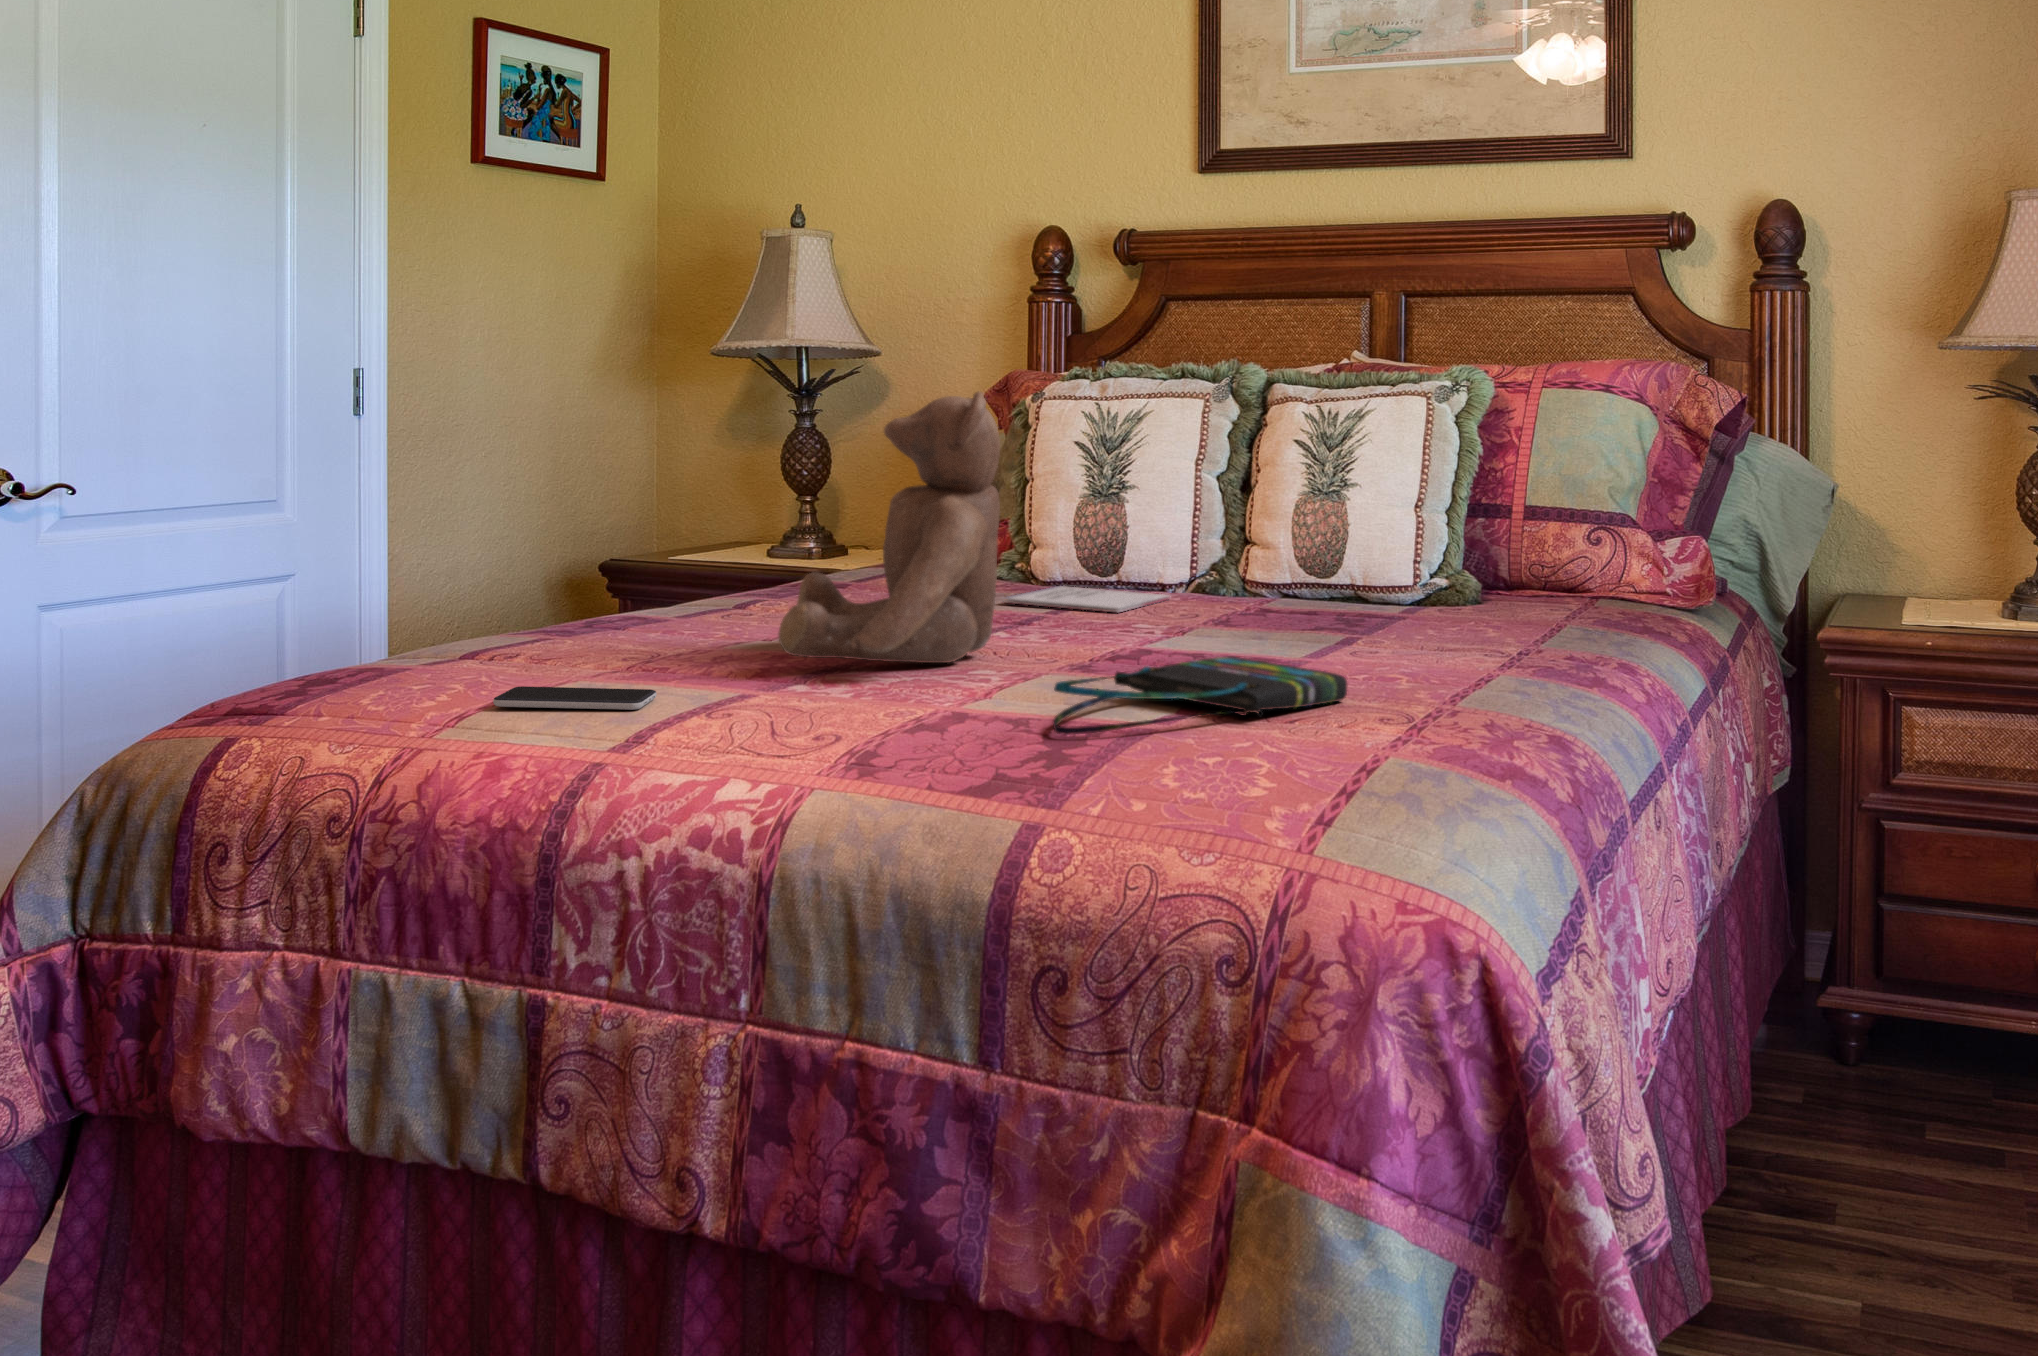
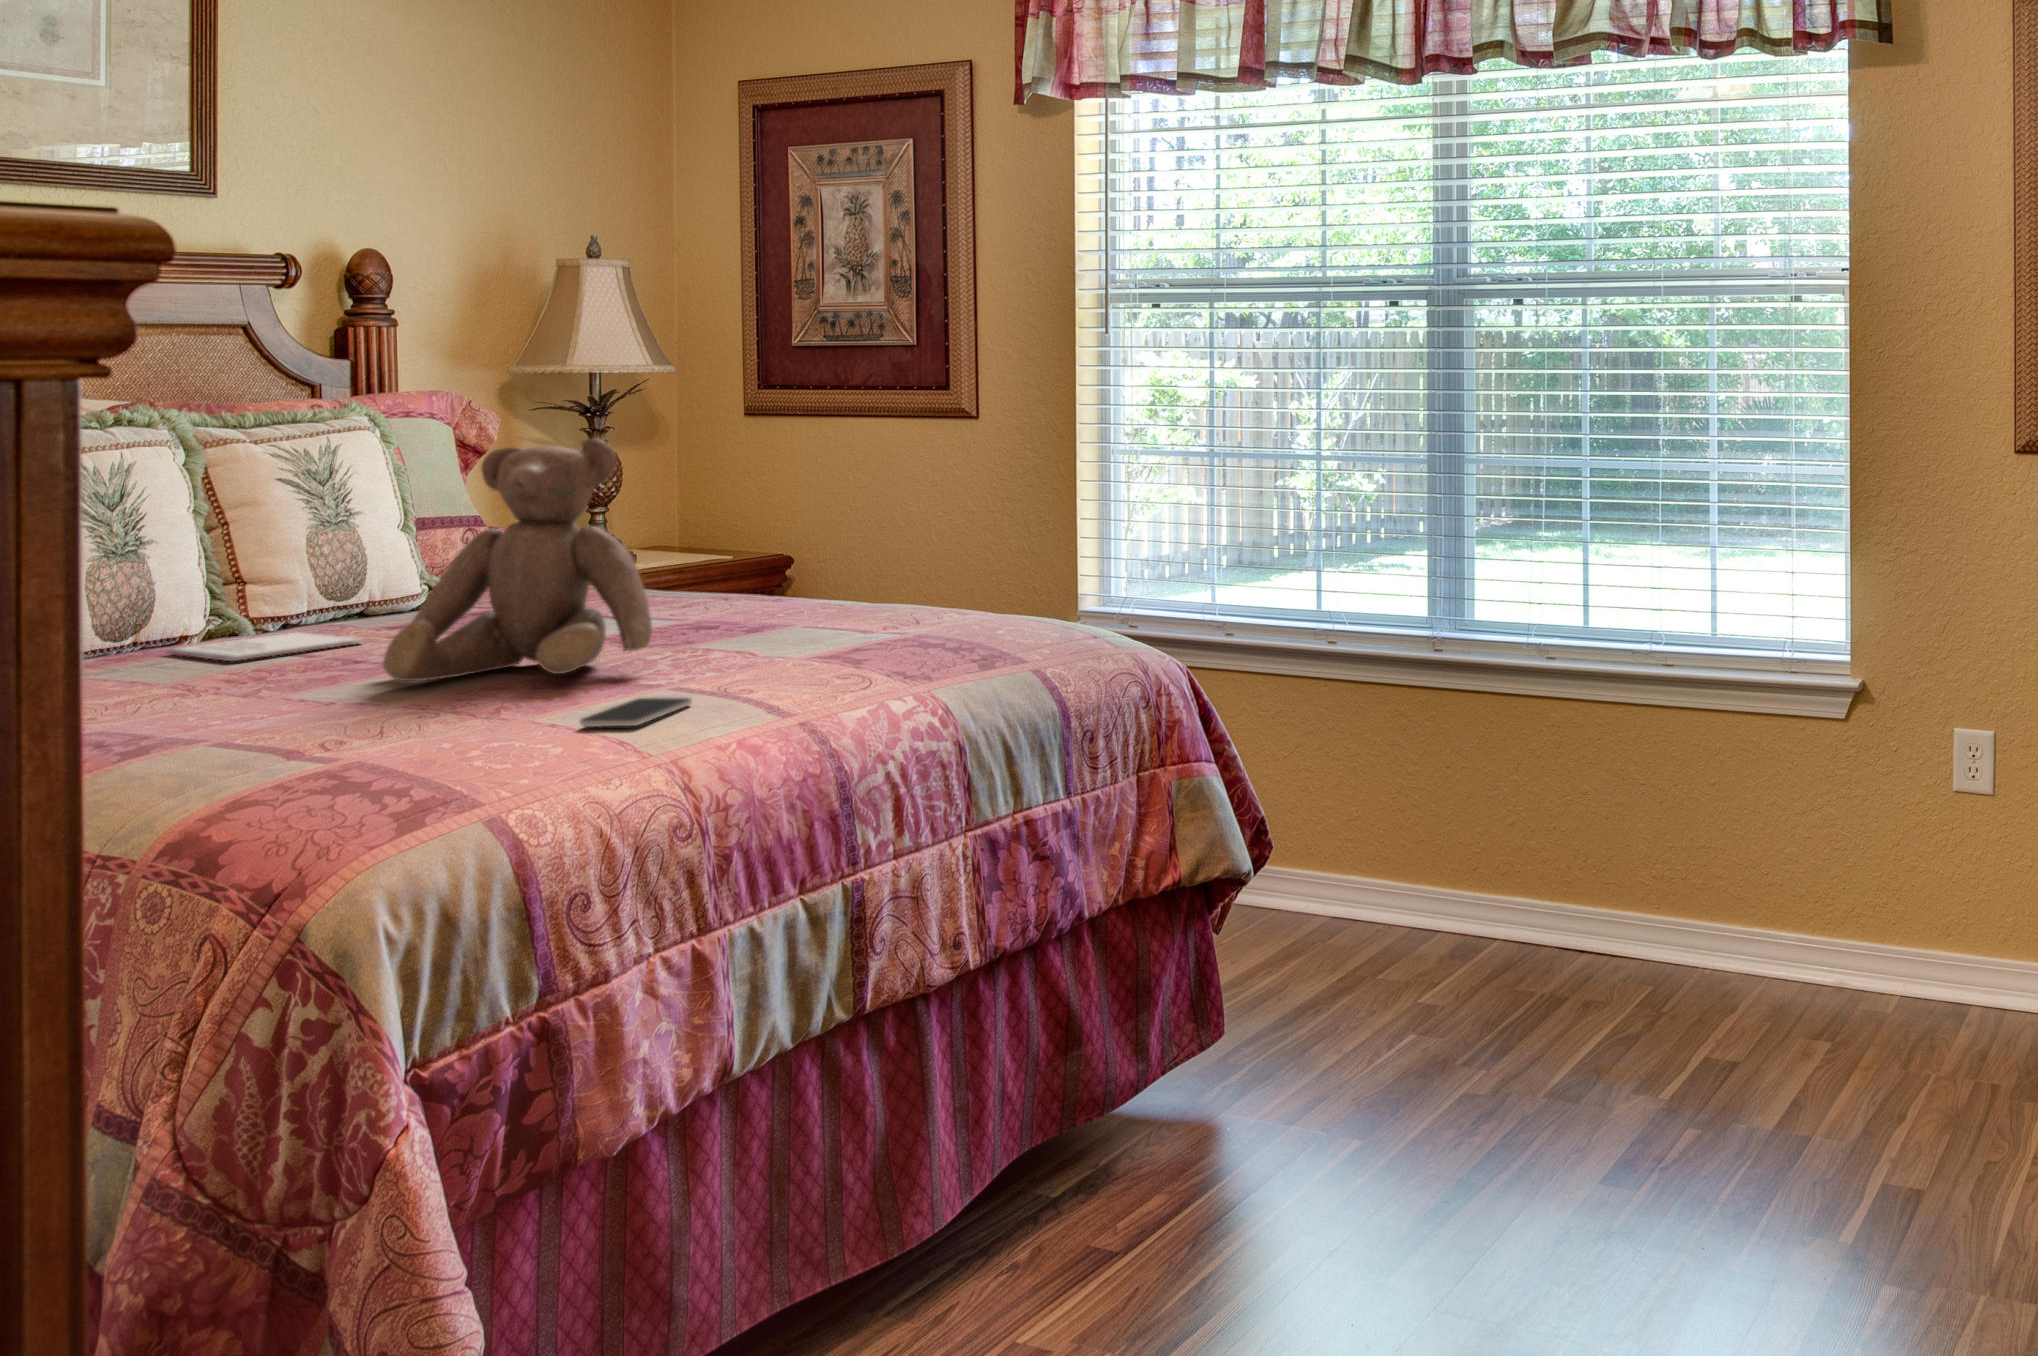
tote bag: present [1052,656,1347,735] -> none [750,601,918,645]

